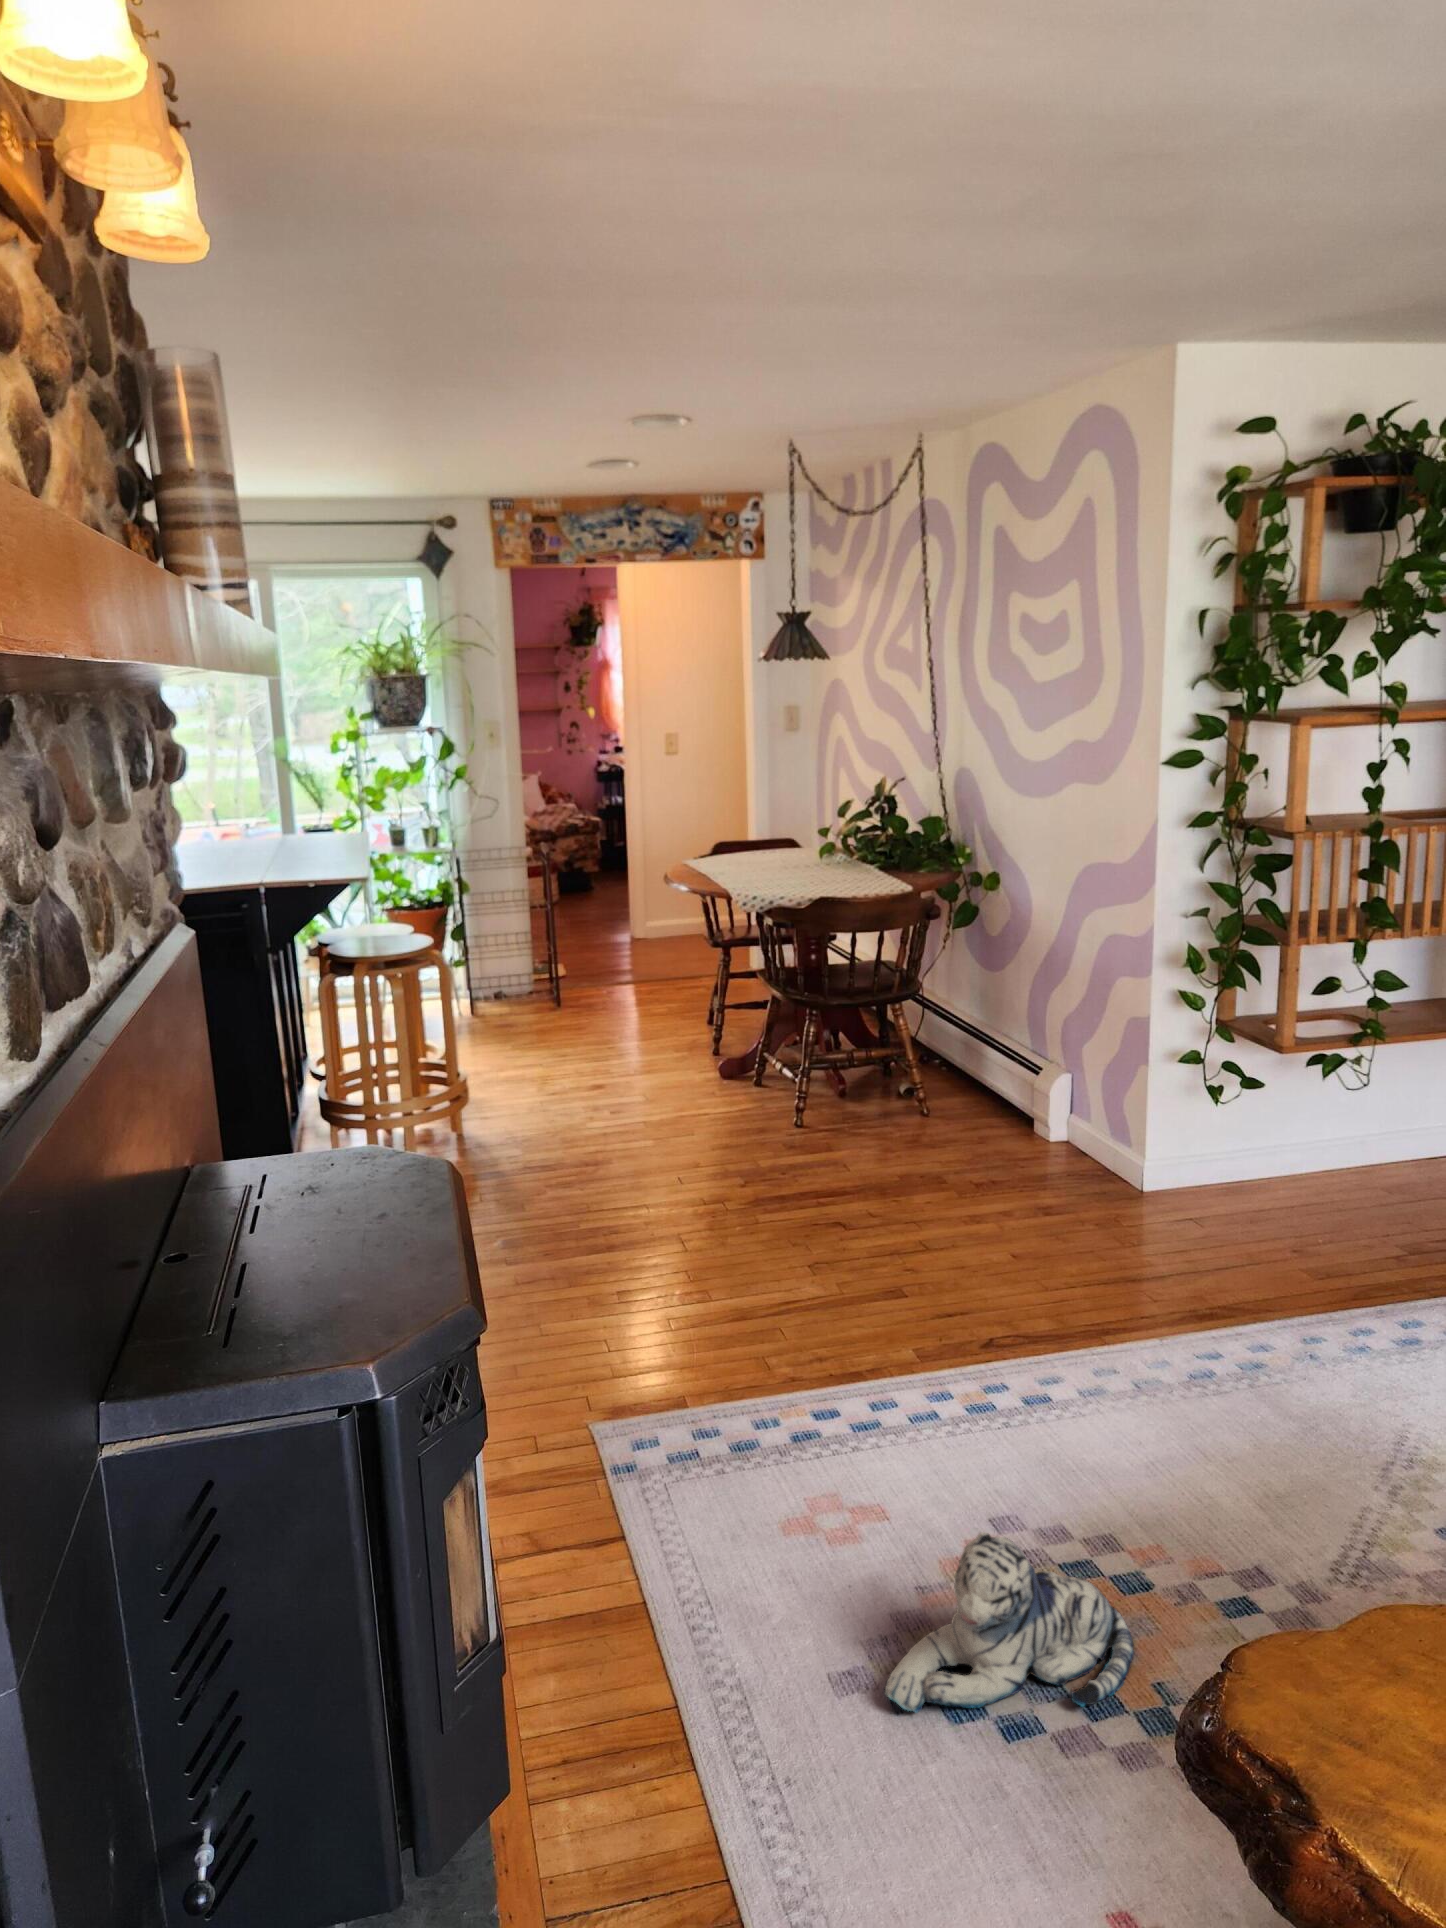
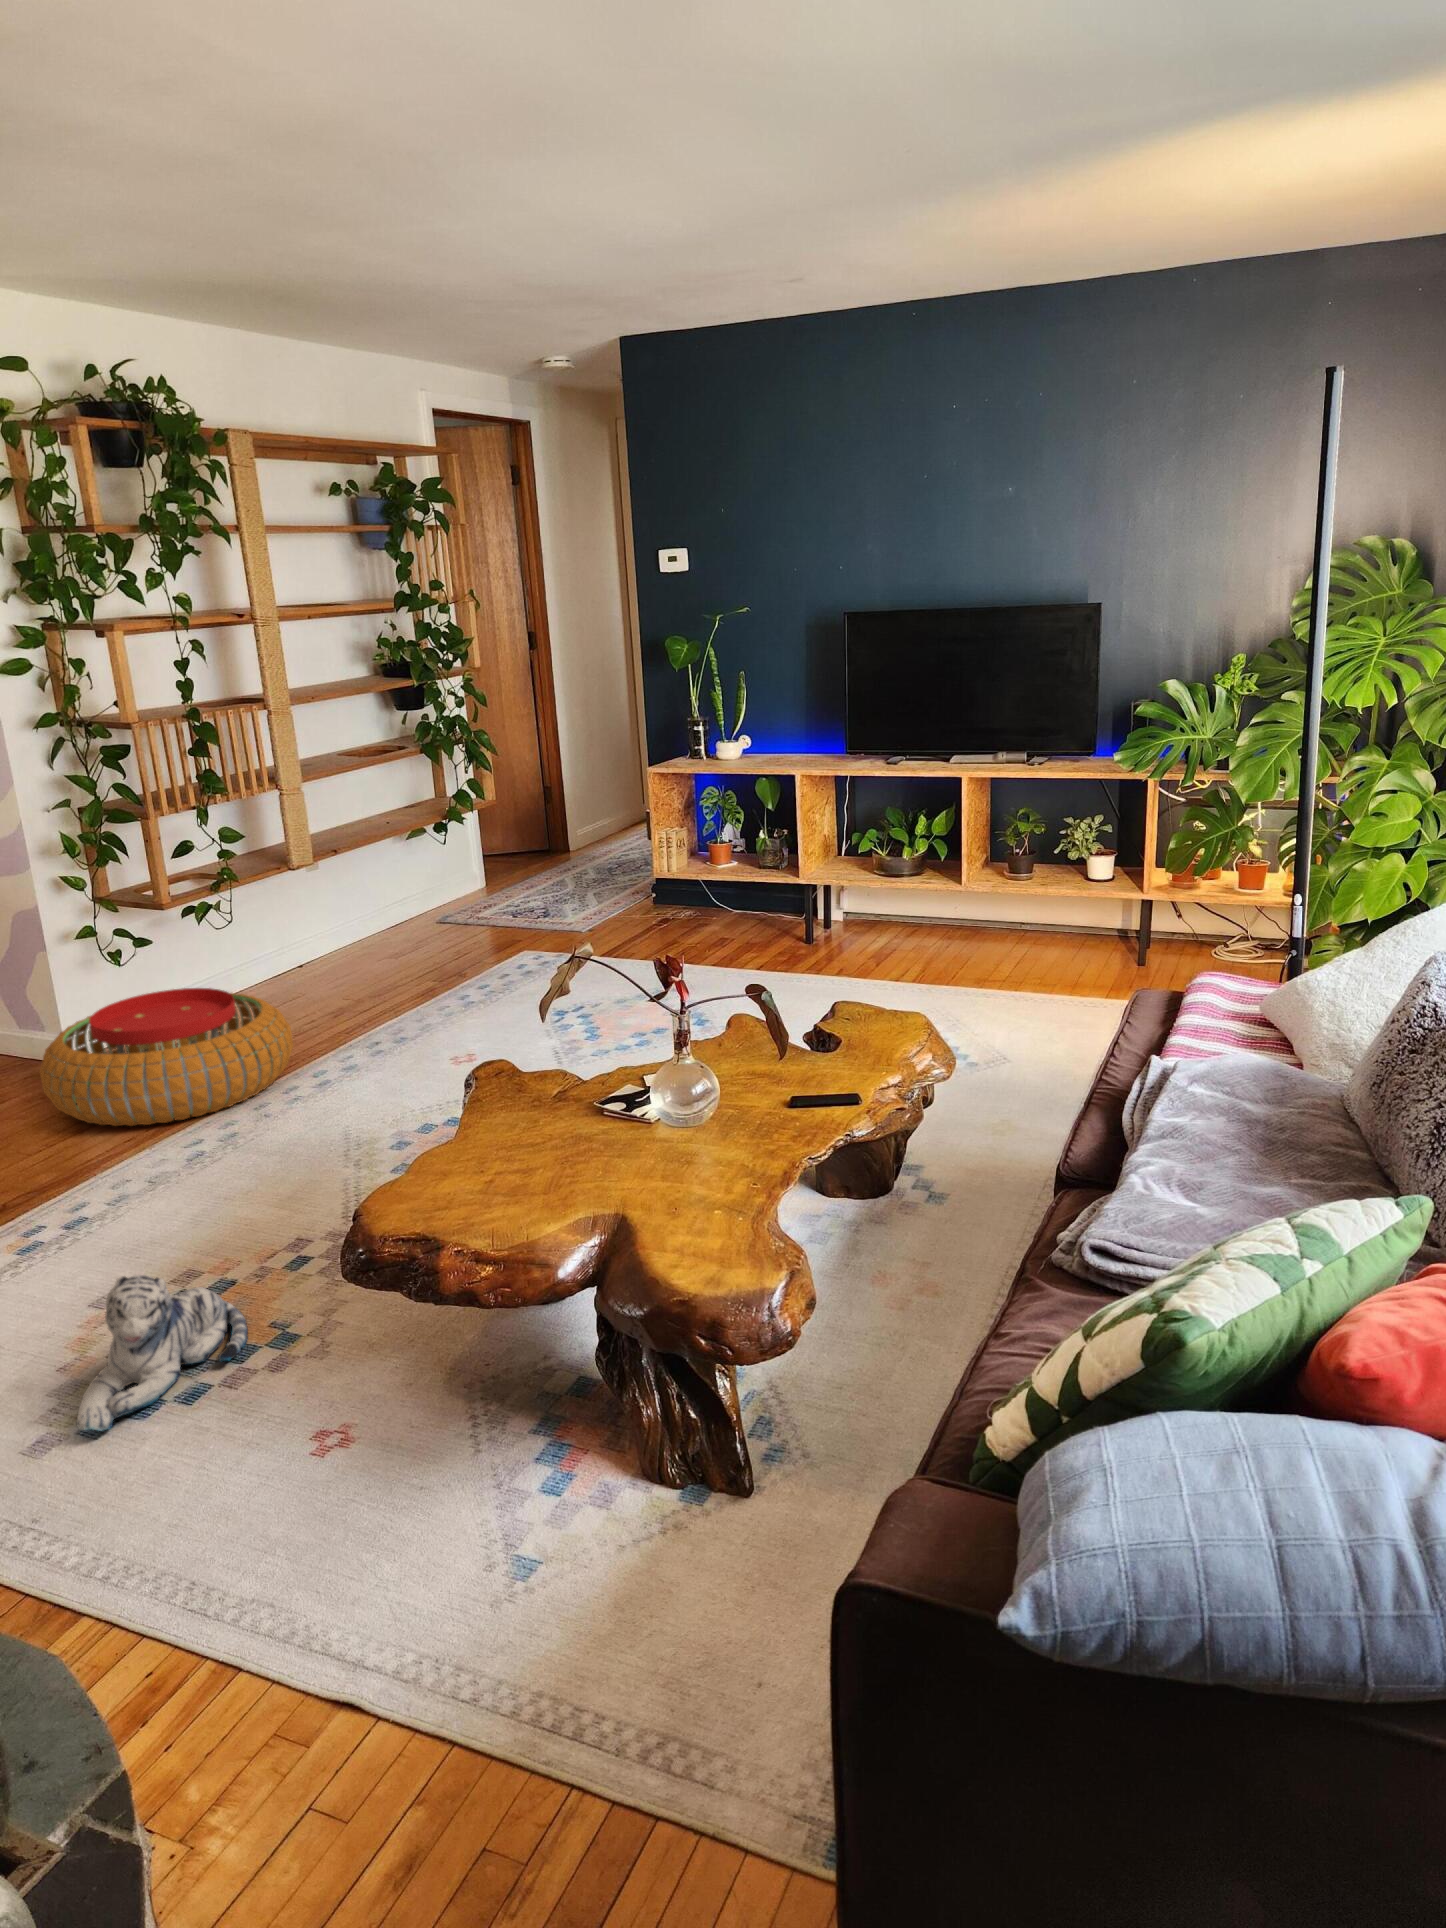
pouf: none [1083,1148,1386,1324] -> present [39,988,294,1126]

